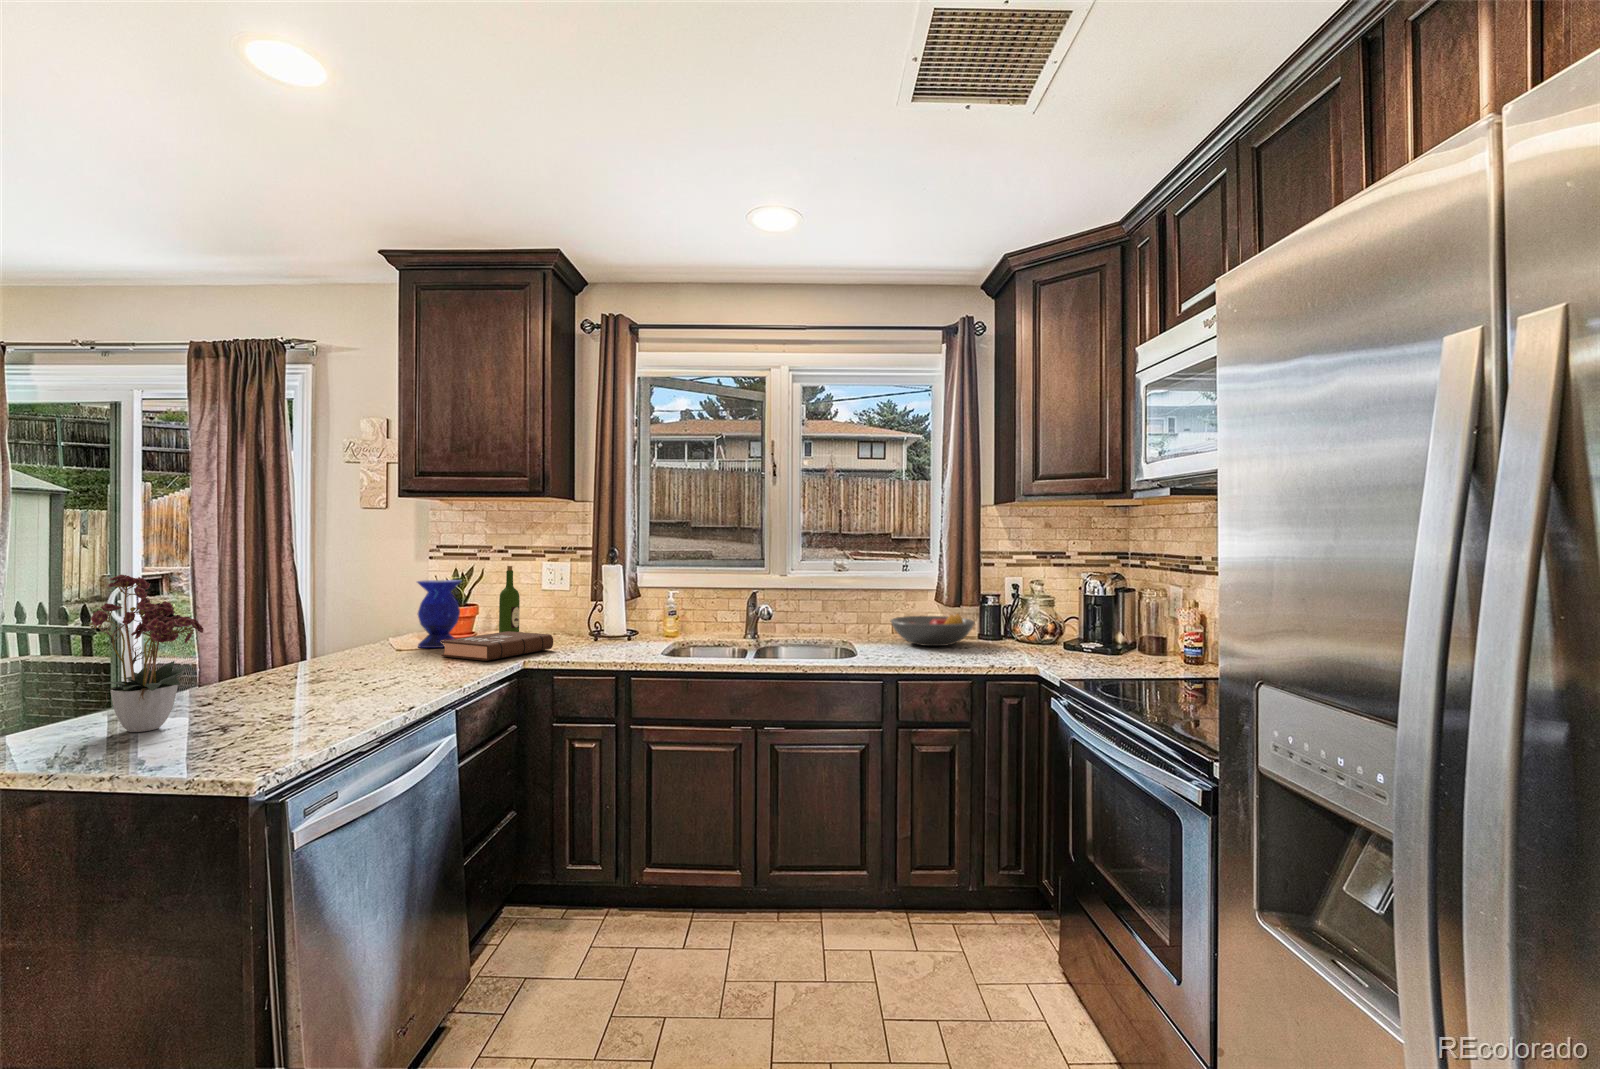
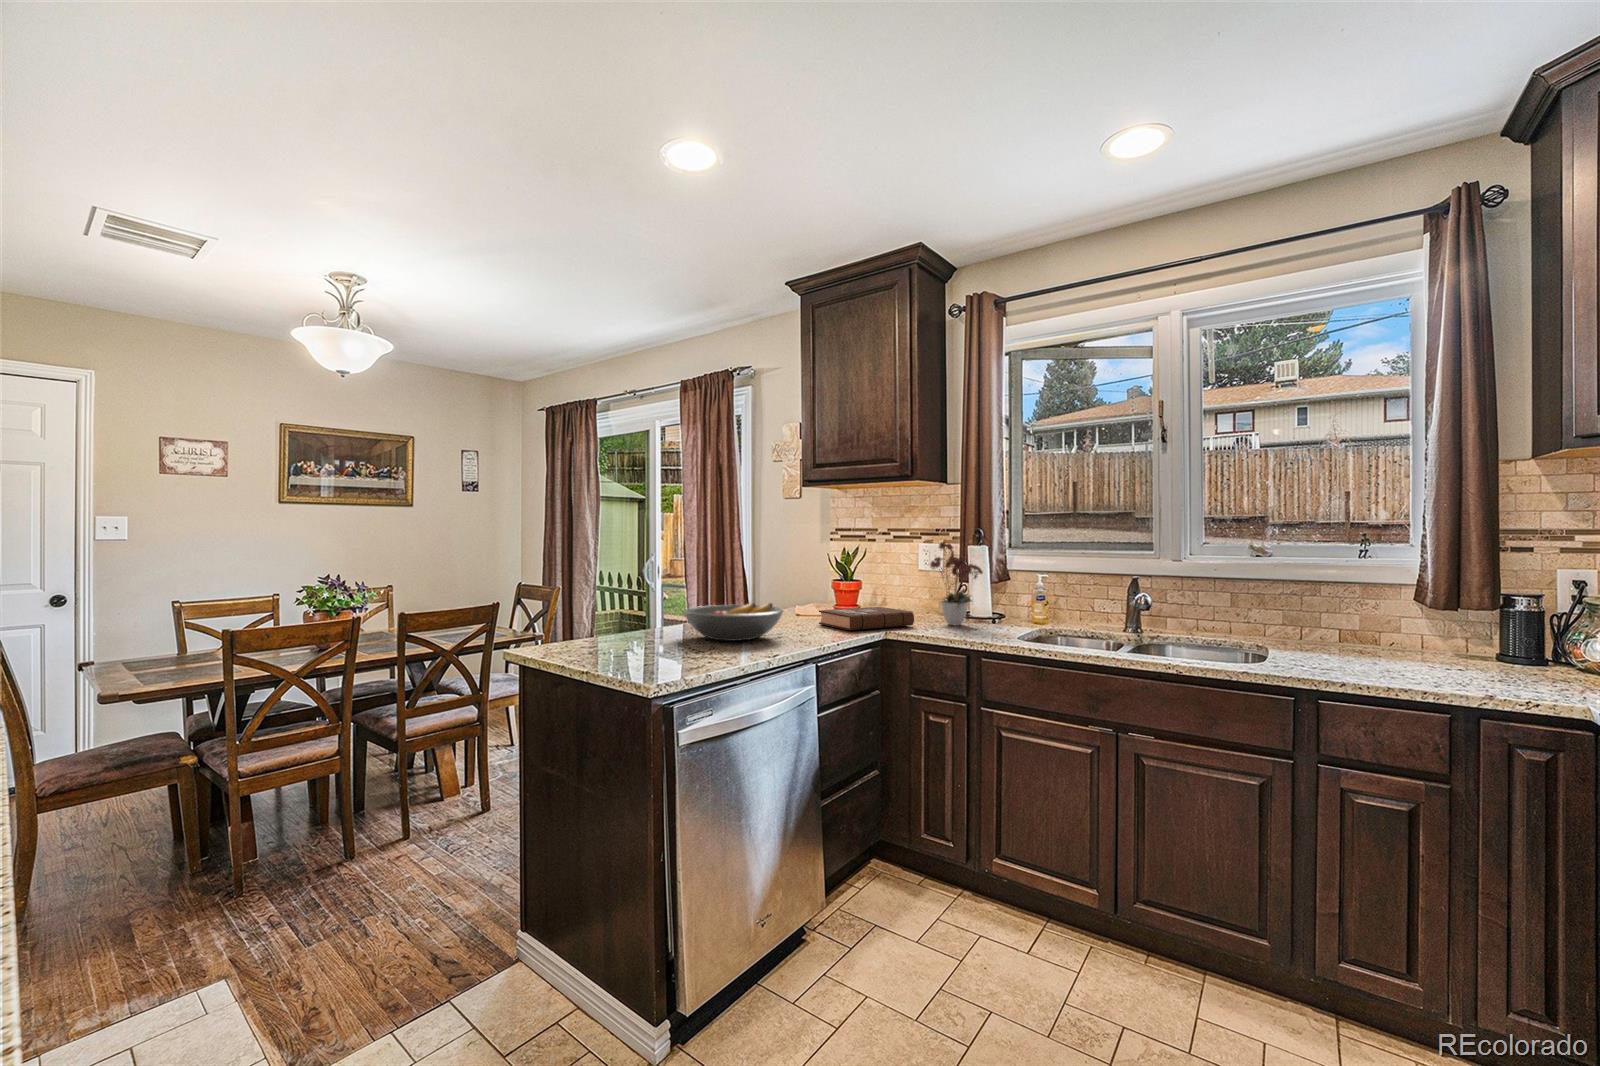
wine bottle: present [499,566,520,633] -> none [880,547,897,613]
flower arrangement: present [90,575,203,732] -> present [930,542,983,625]
vase: present [417,580,461,648] -> none [808,558,844,617]
fruit bowl: present [890,613,974,646] -> present [683,603,783,641]

